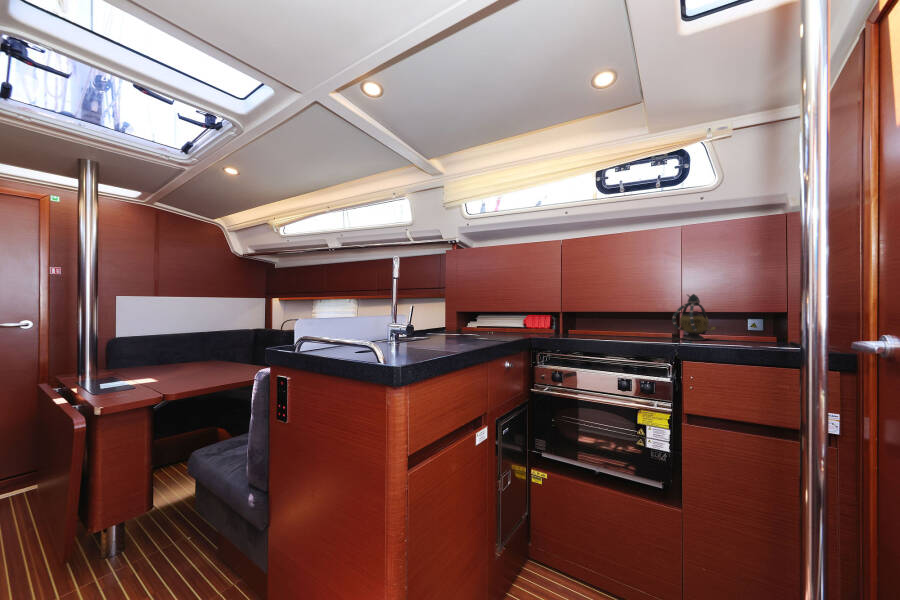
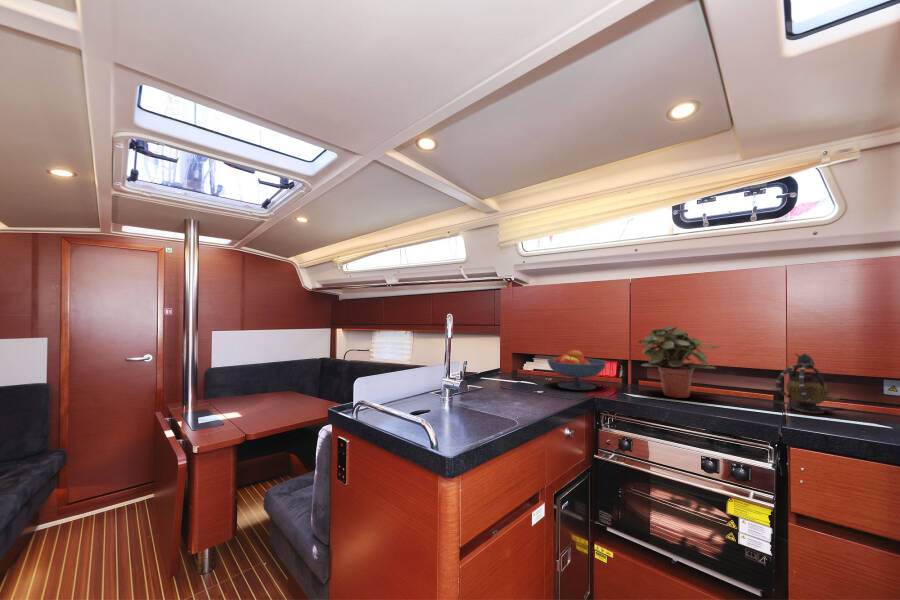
potted plant: none [567,275,631,337] -> present [638,325,718,398]
fruit bowl: none [489,303,540,336] -> present [547,350,606,390]

